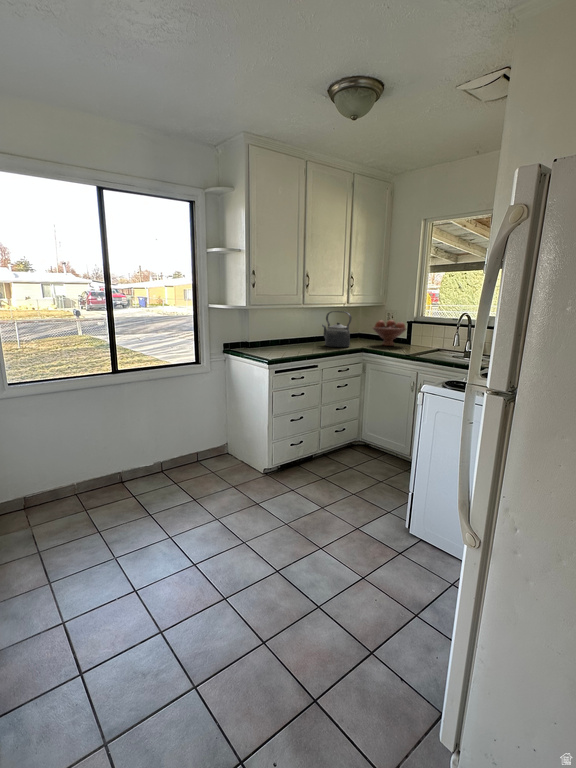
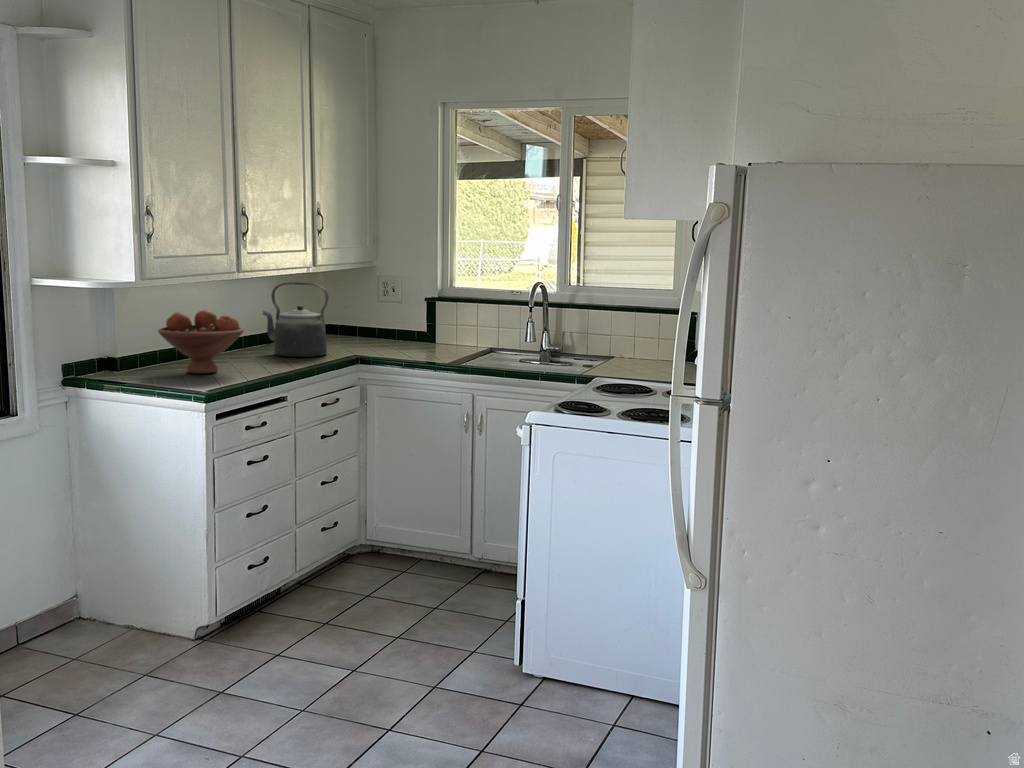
fruit bowl: present [373,320,407,346] -> present [158,310,244,374]

